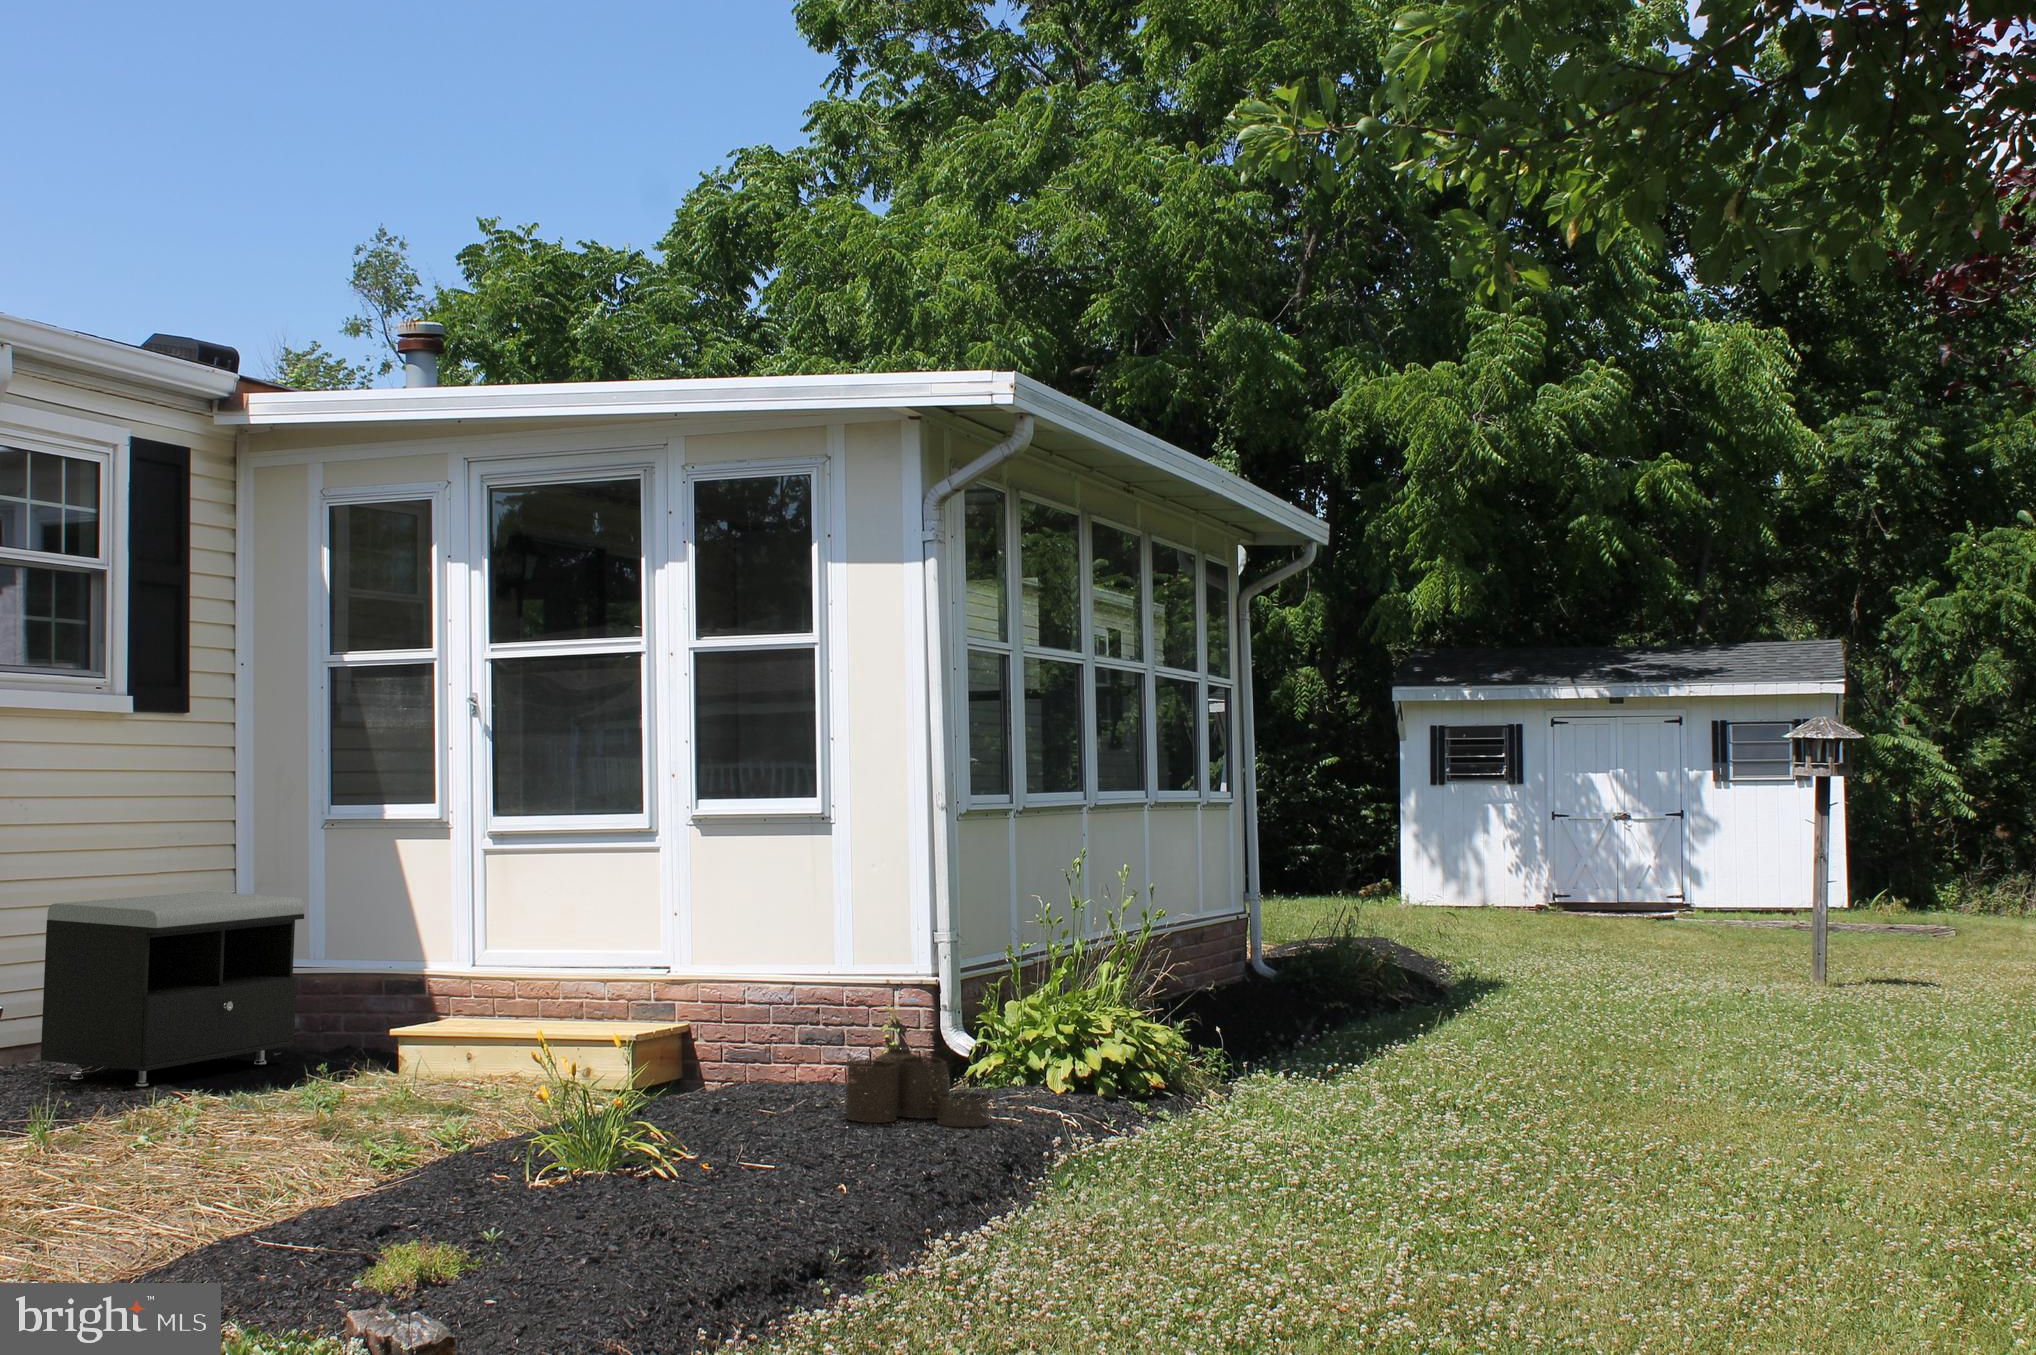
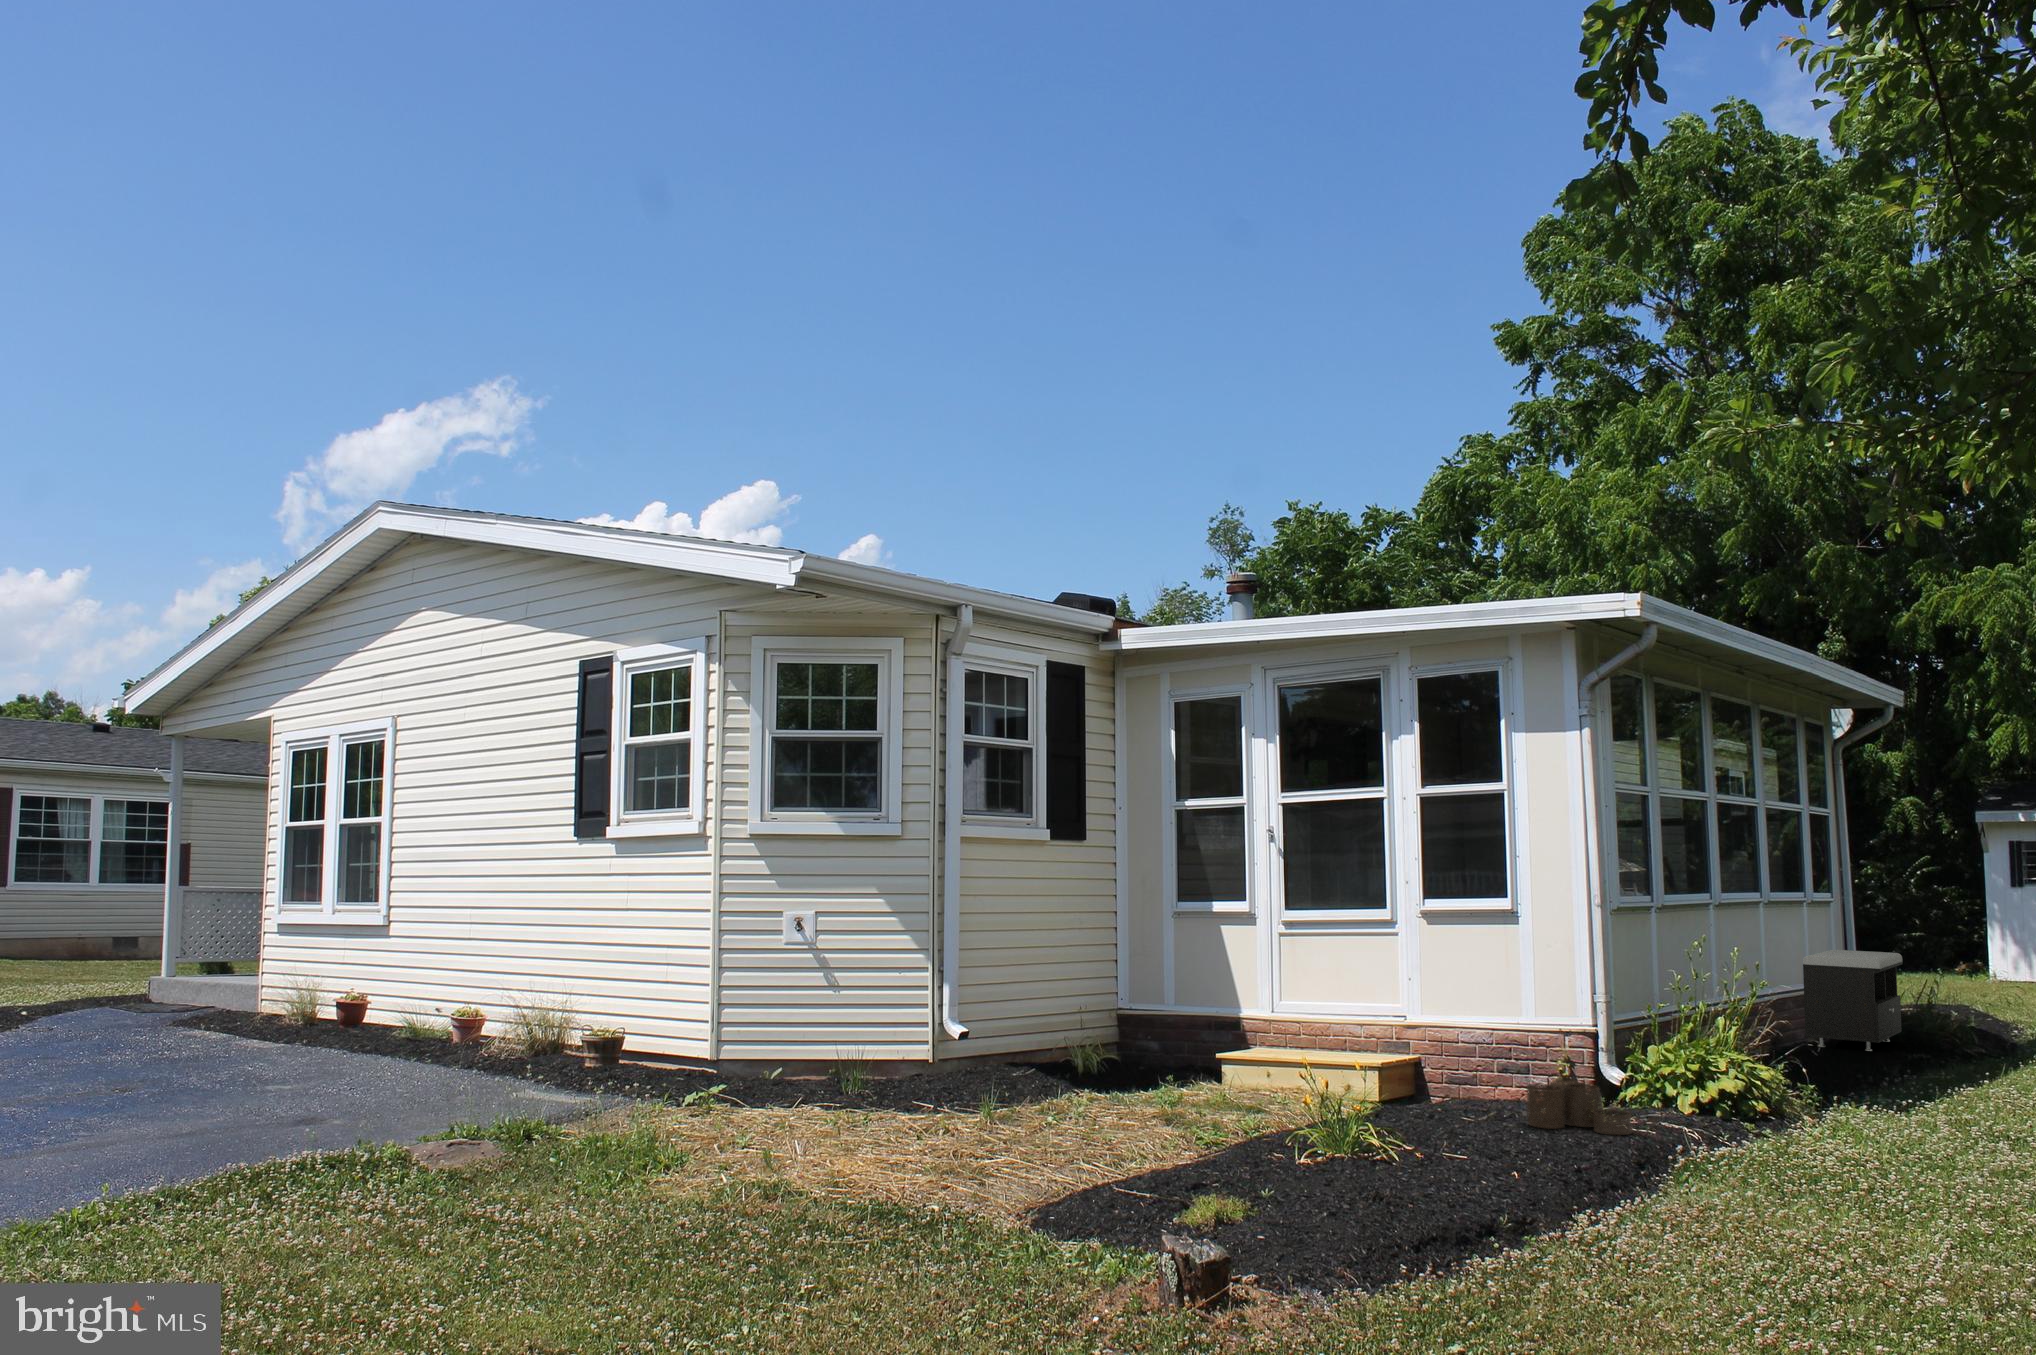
storage bench: present [41,892,304,1087] -> present [1803,950,1903,1051]

